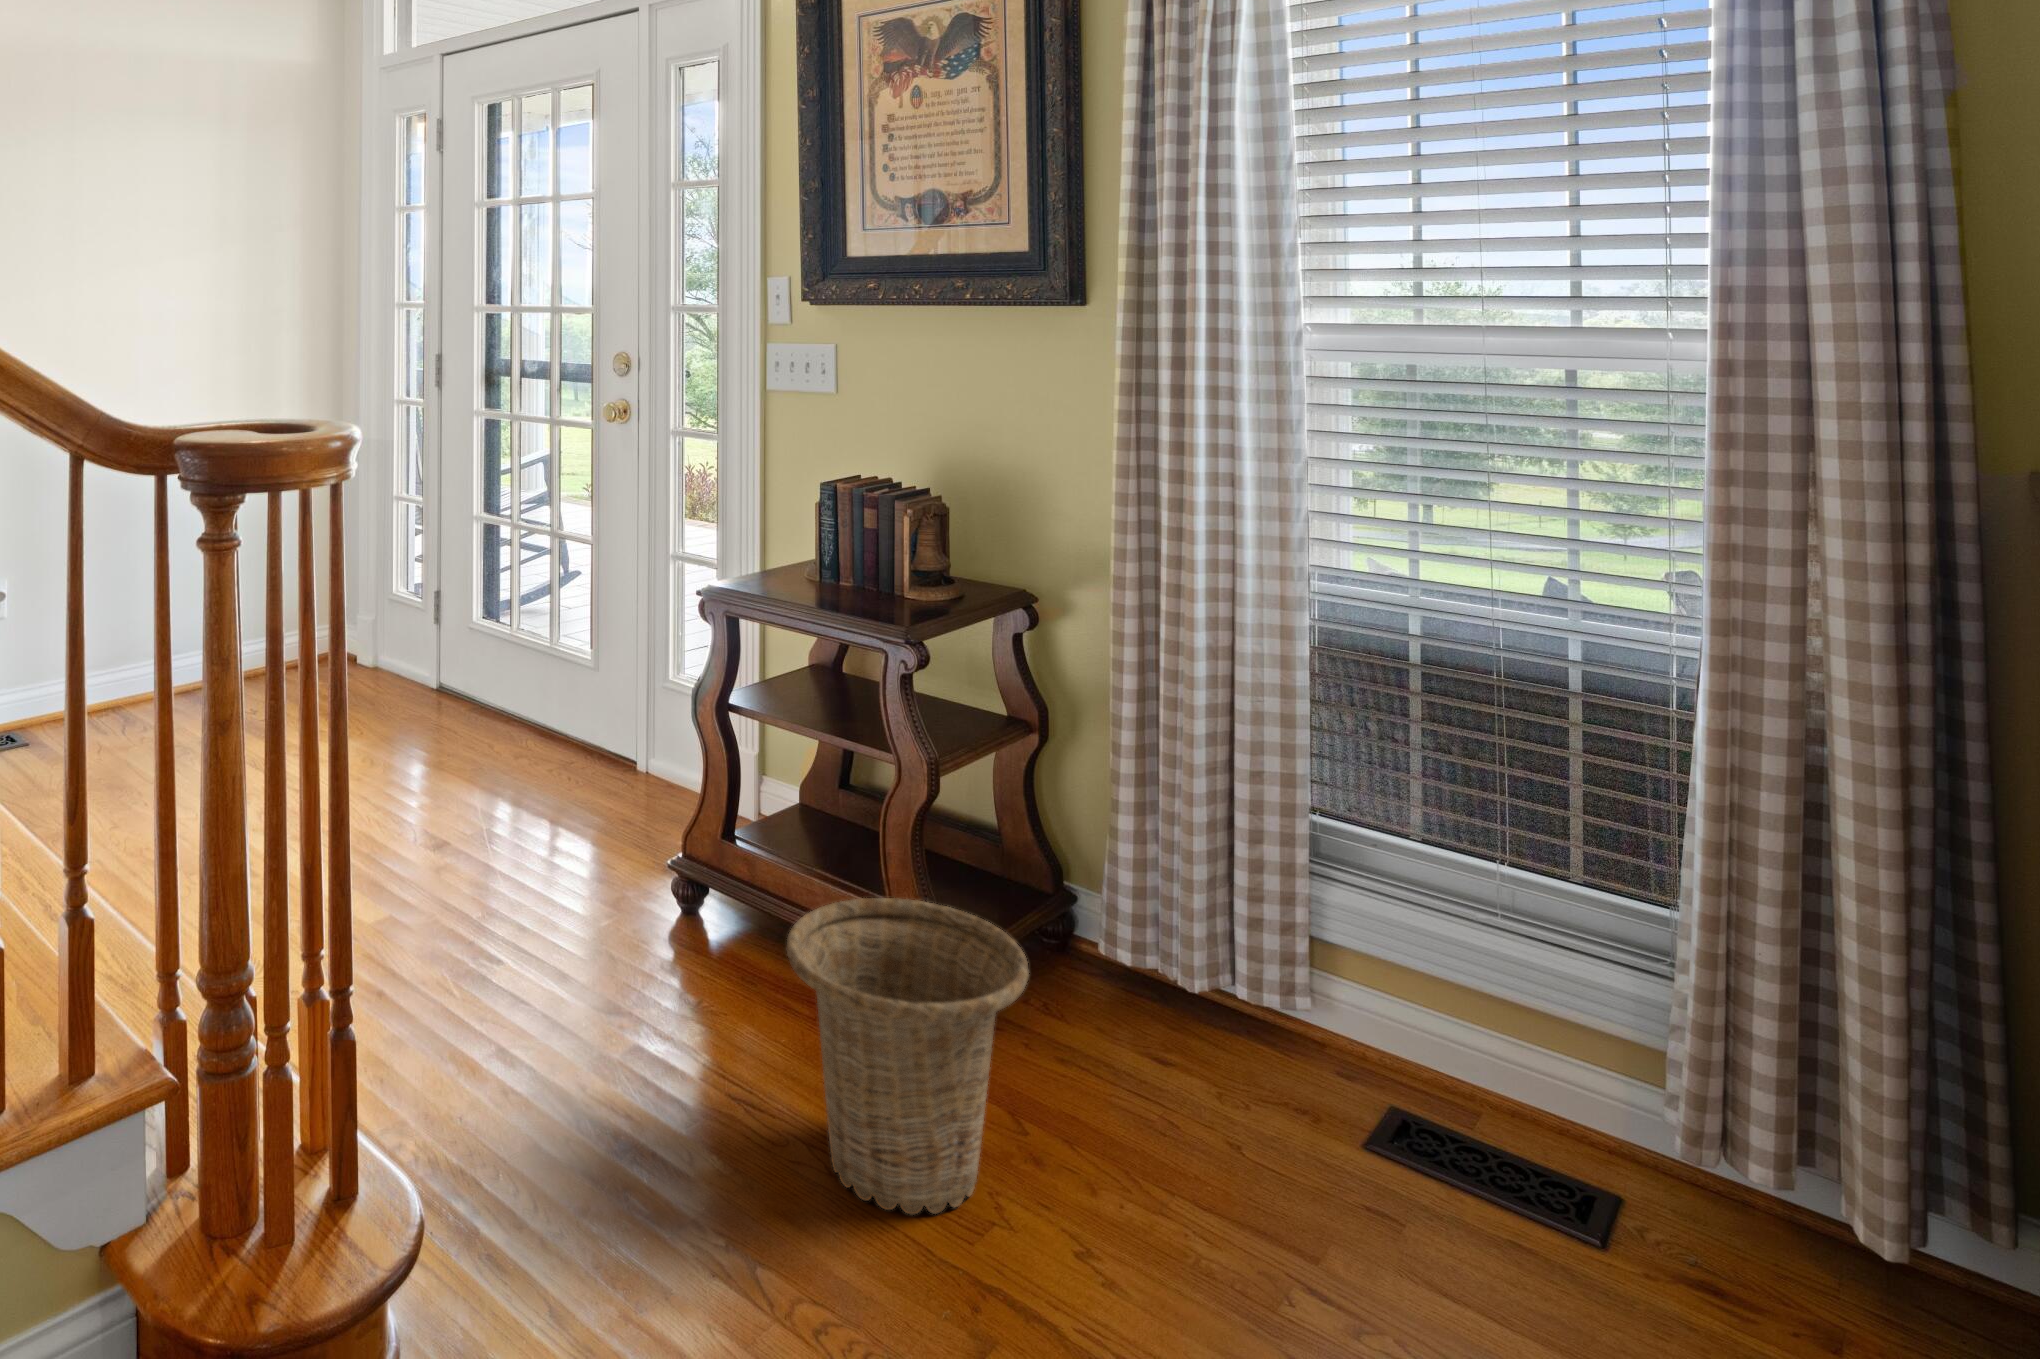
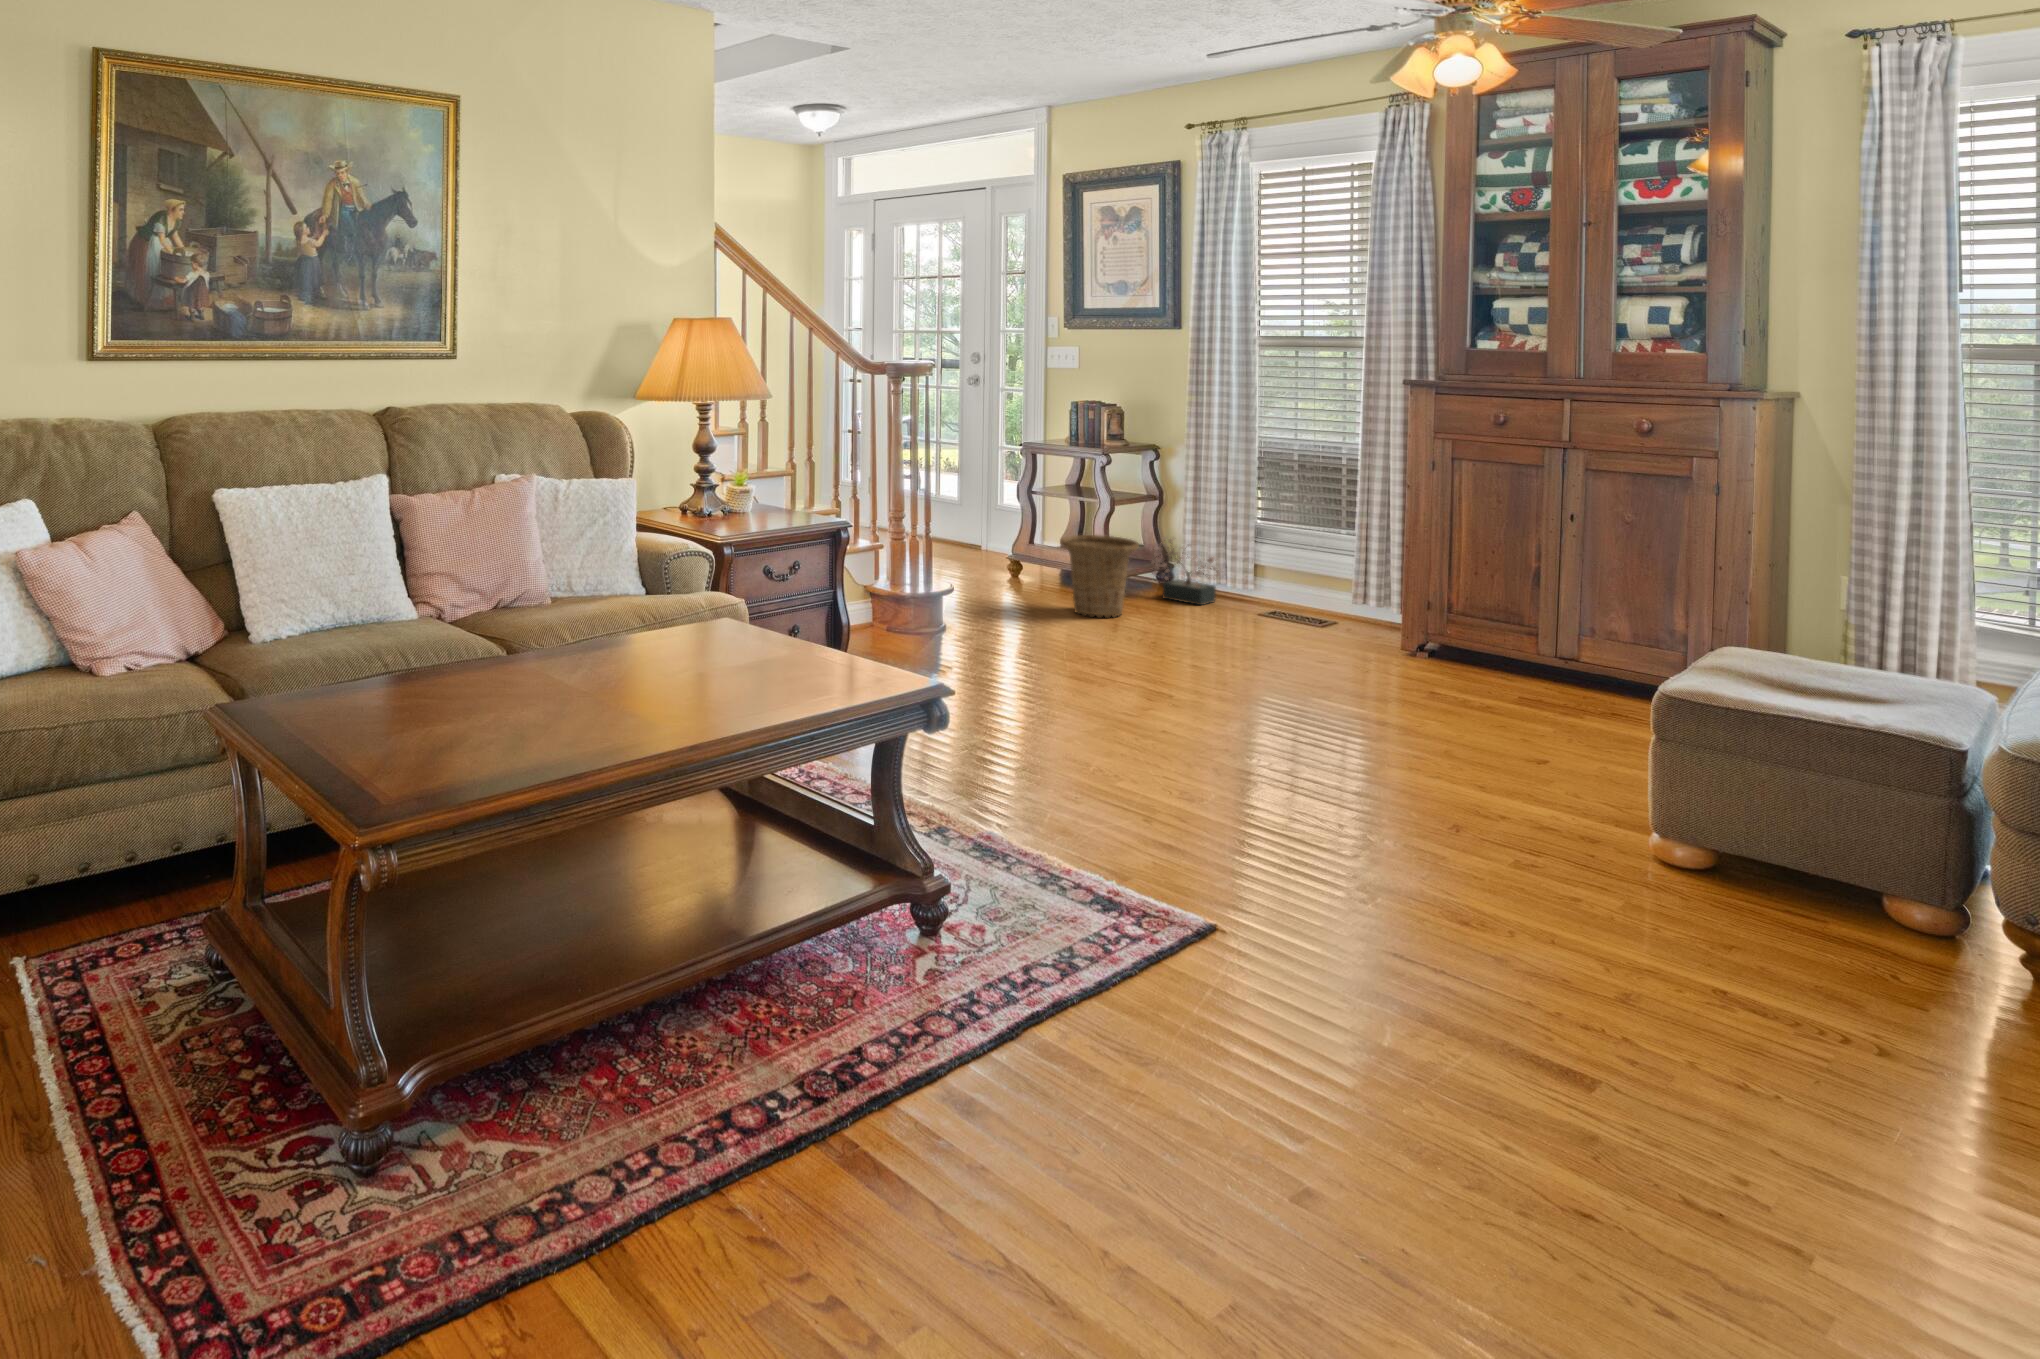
decorative plant: none [1027,850,1240,1082] -> present [1153,537,1219,605]

